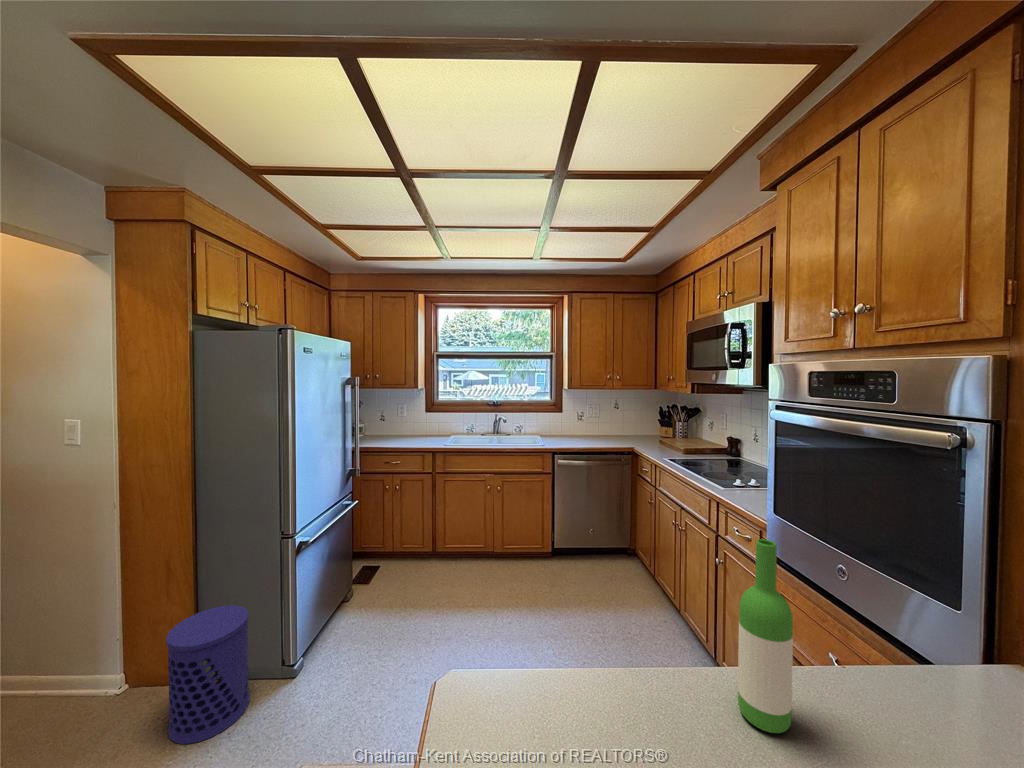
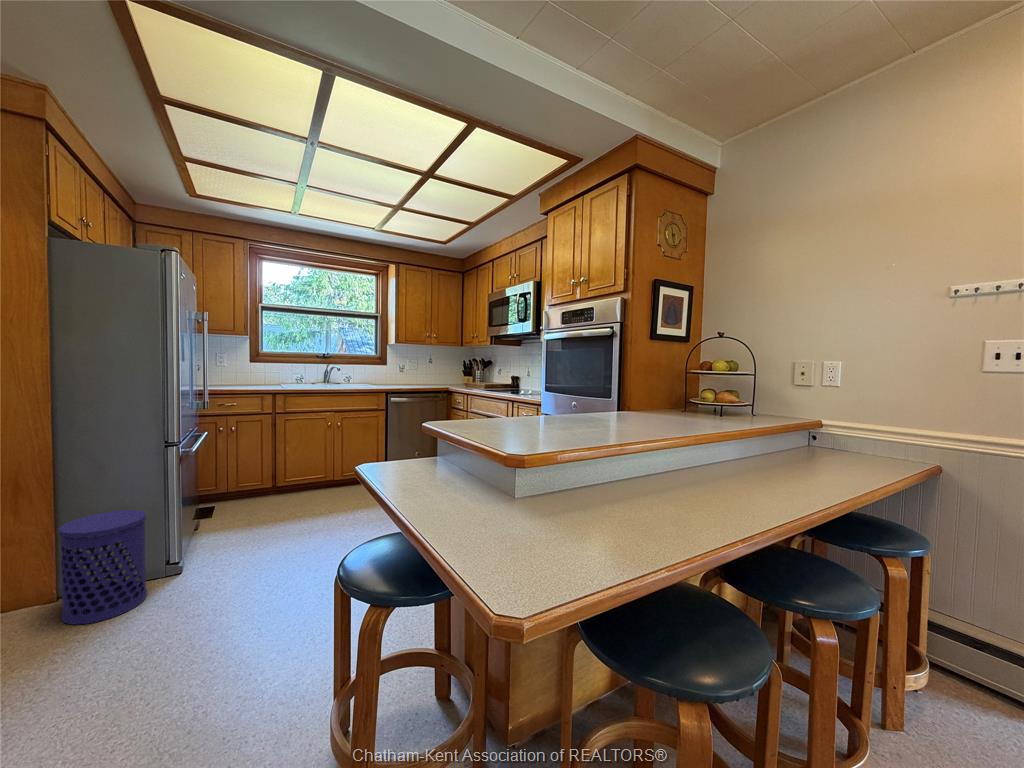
wine bottle: present [738,539,793,733] -> none [545,352,563,420]

